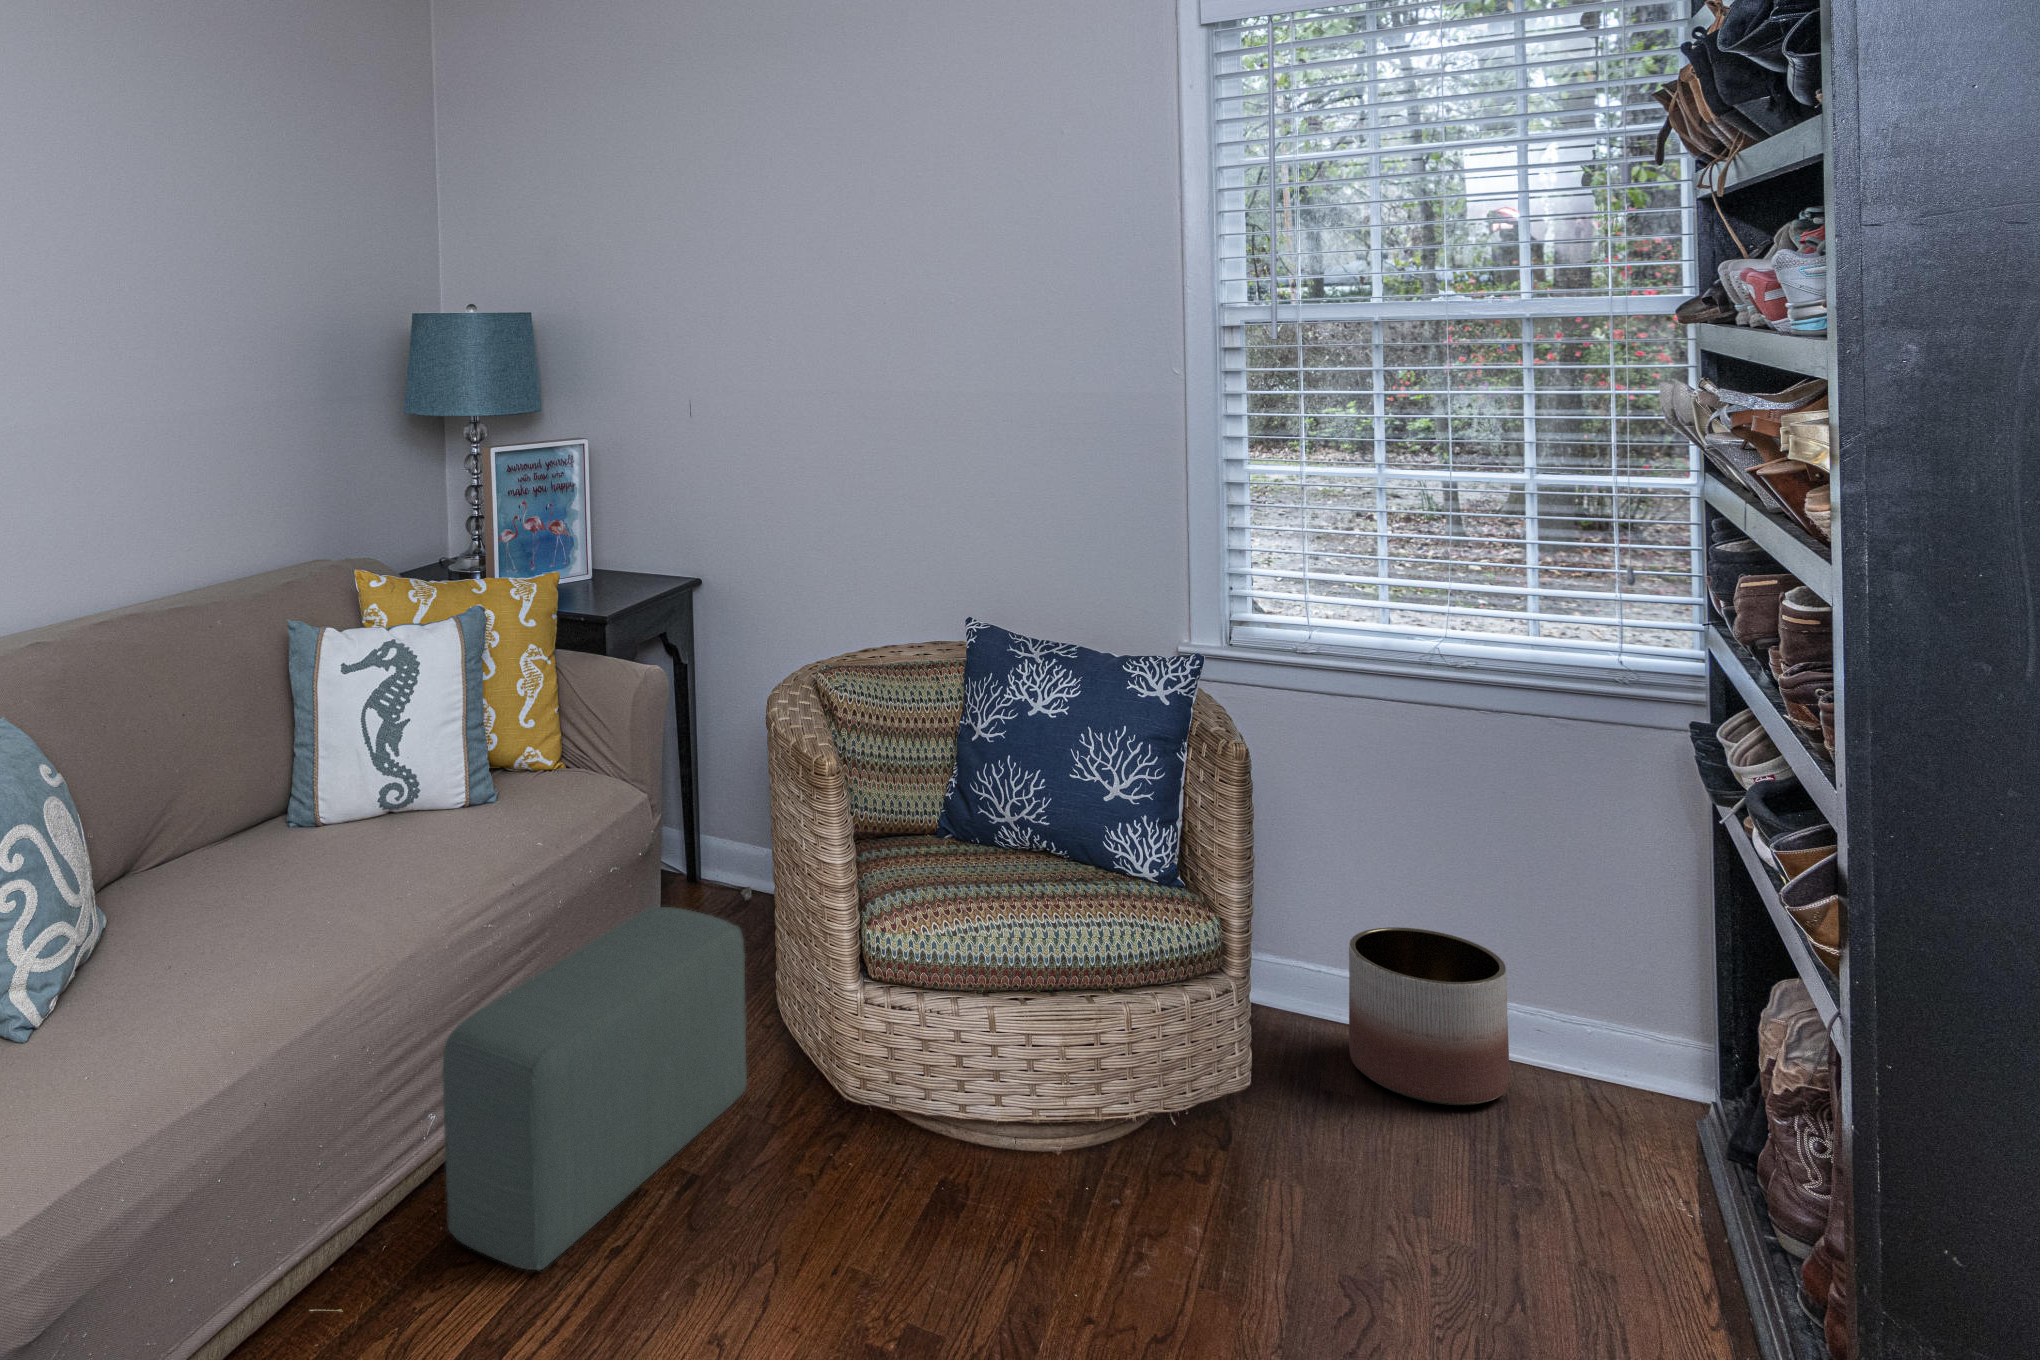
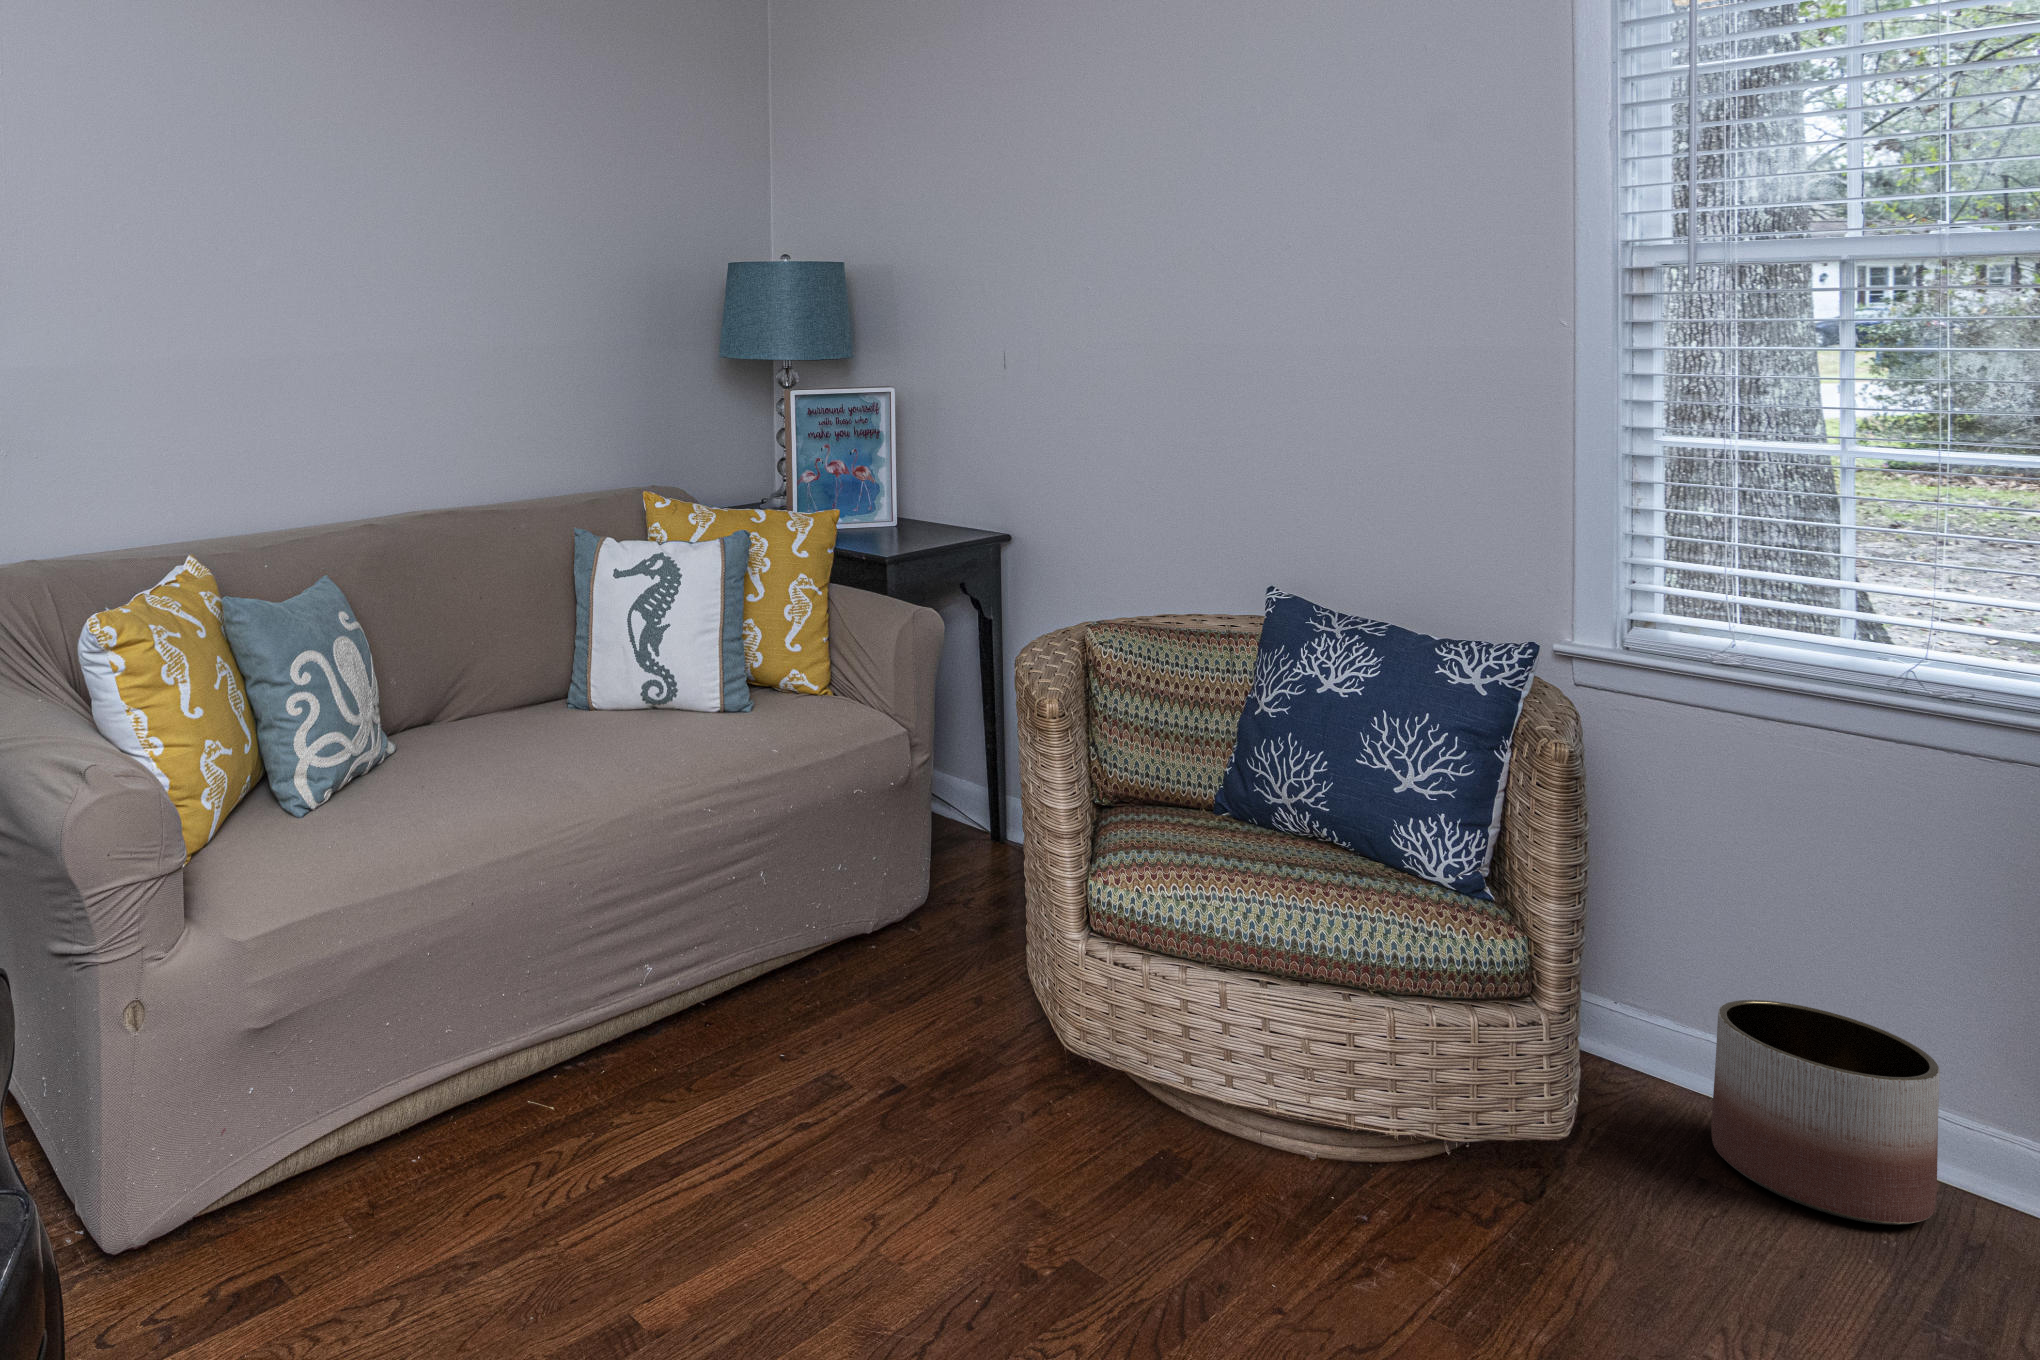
pouf: present [443,906,747,1271] -> none [652,830,980,1127]

